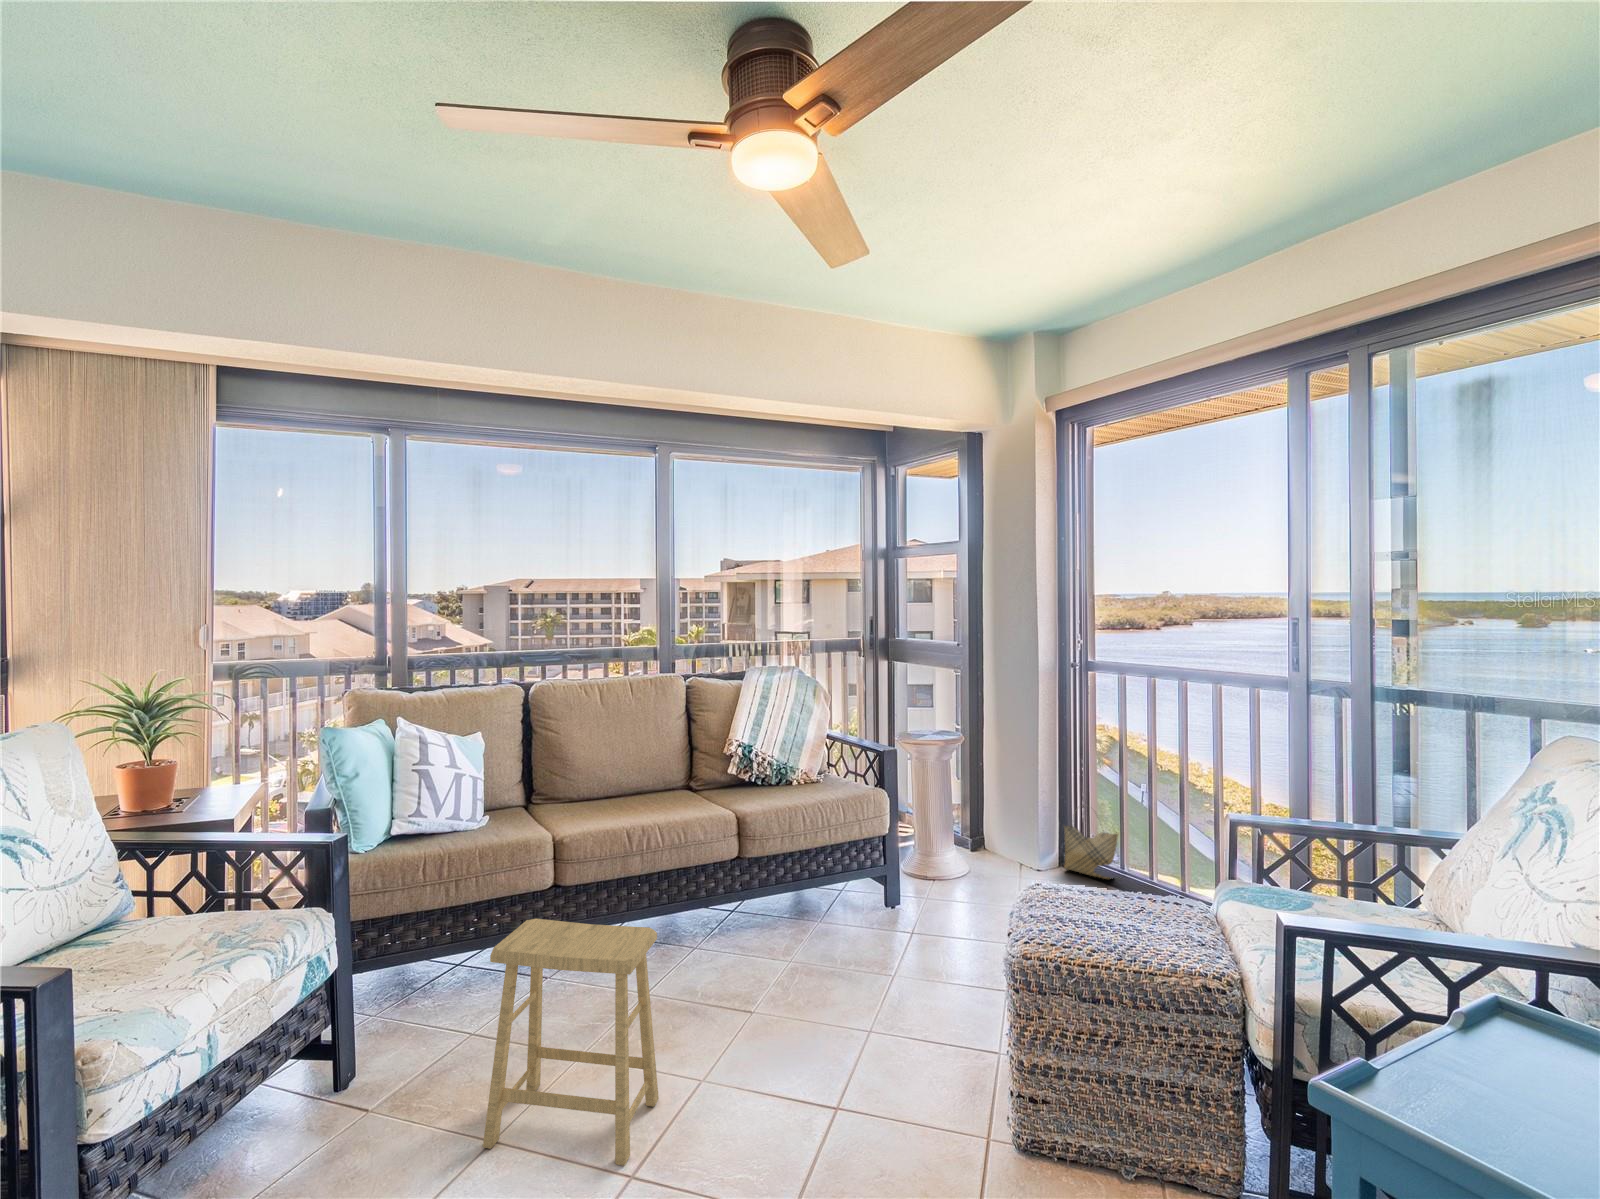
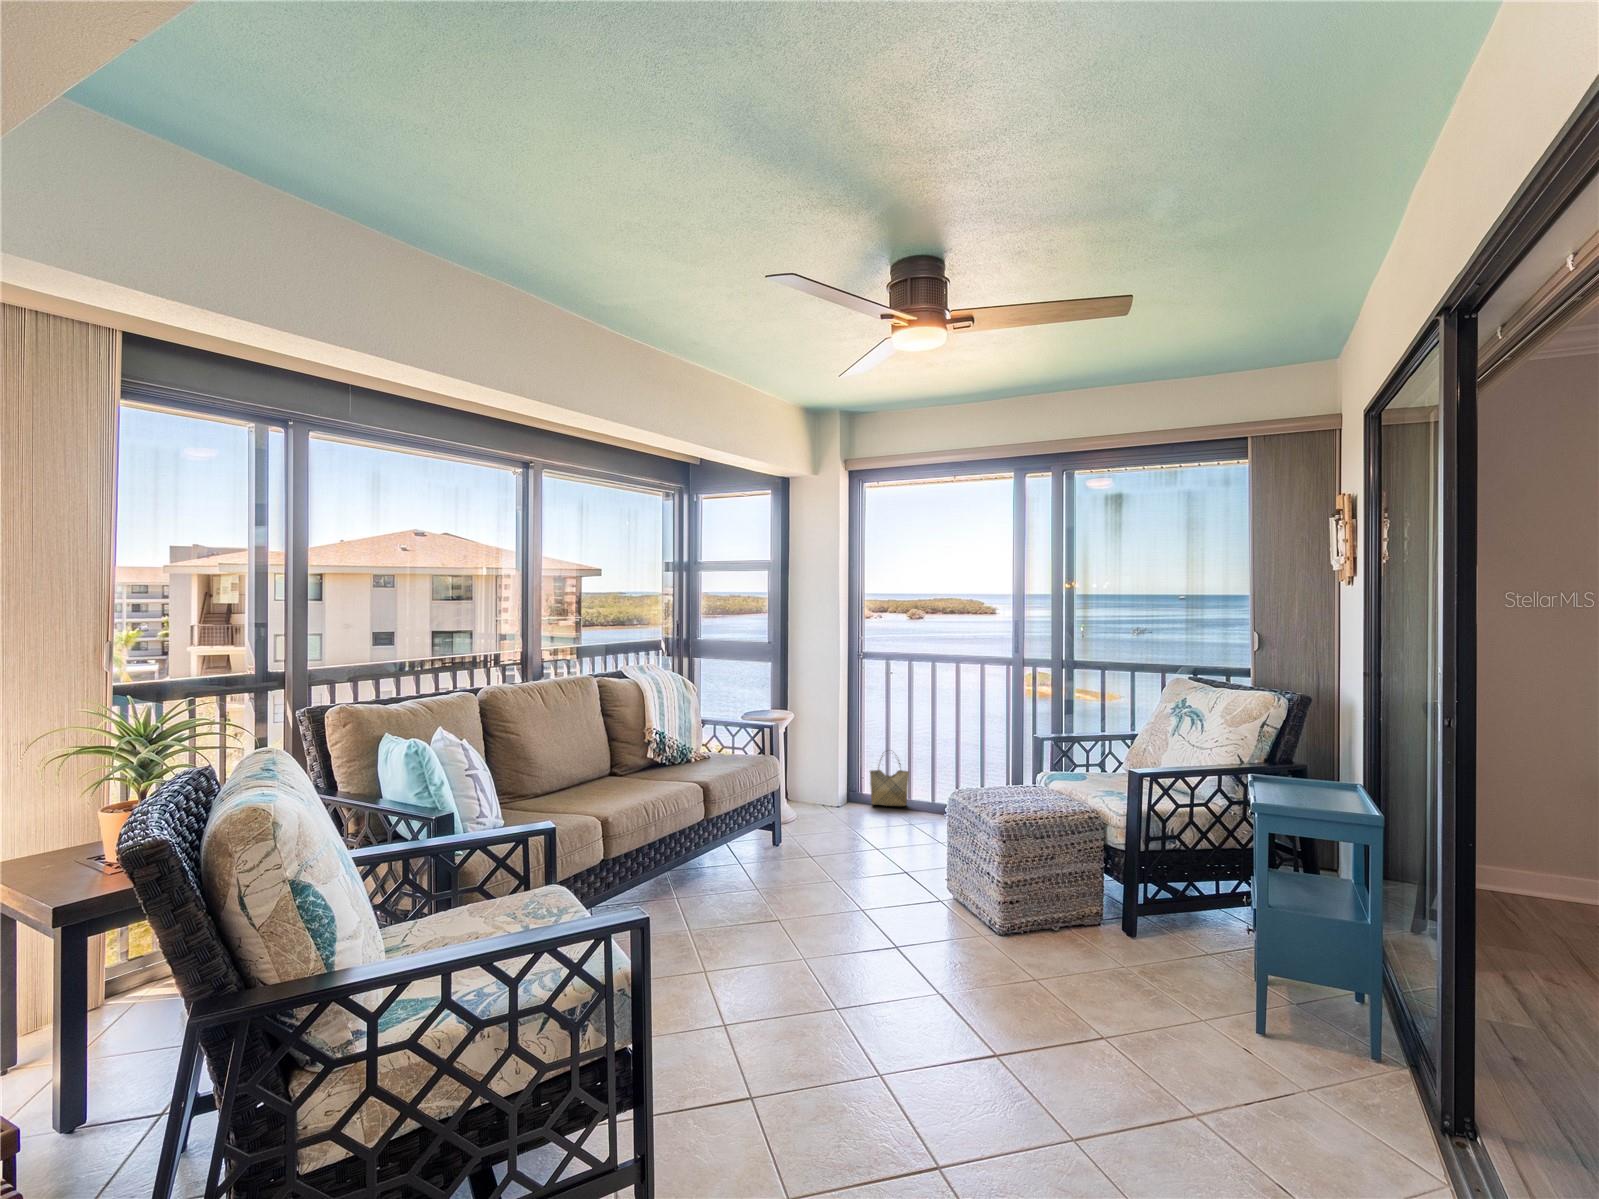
footstool: present [483,919,659,1166] -> none [693,850,816,1027]

